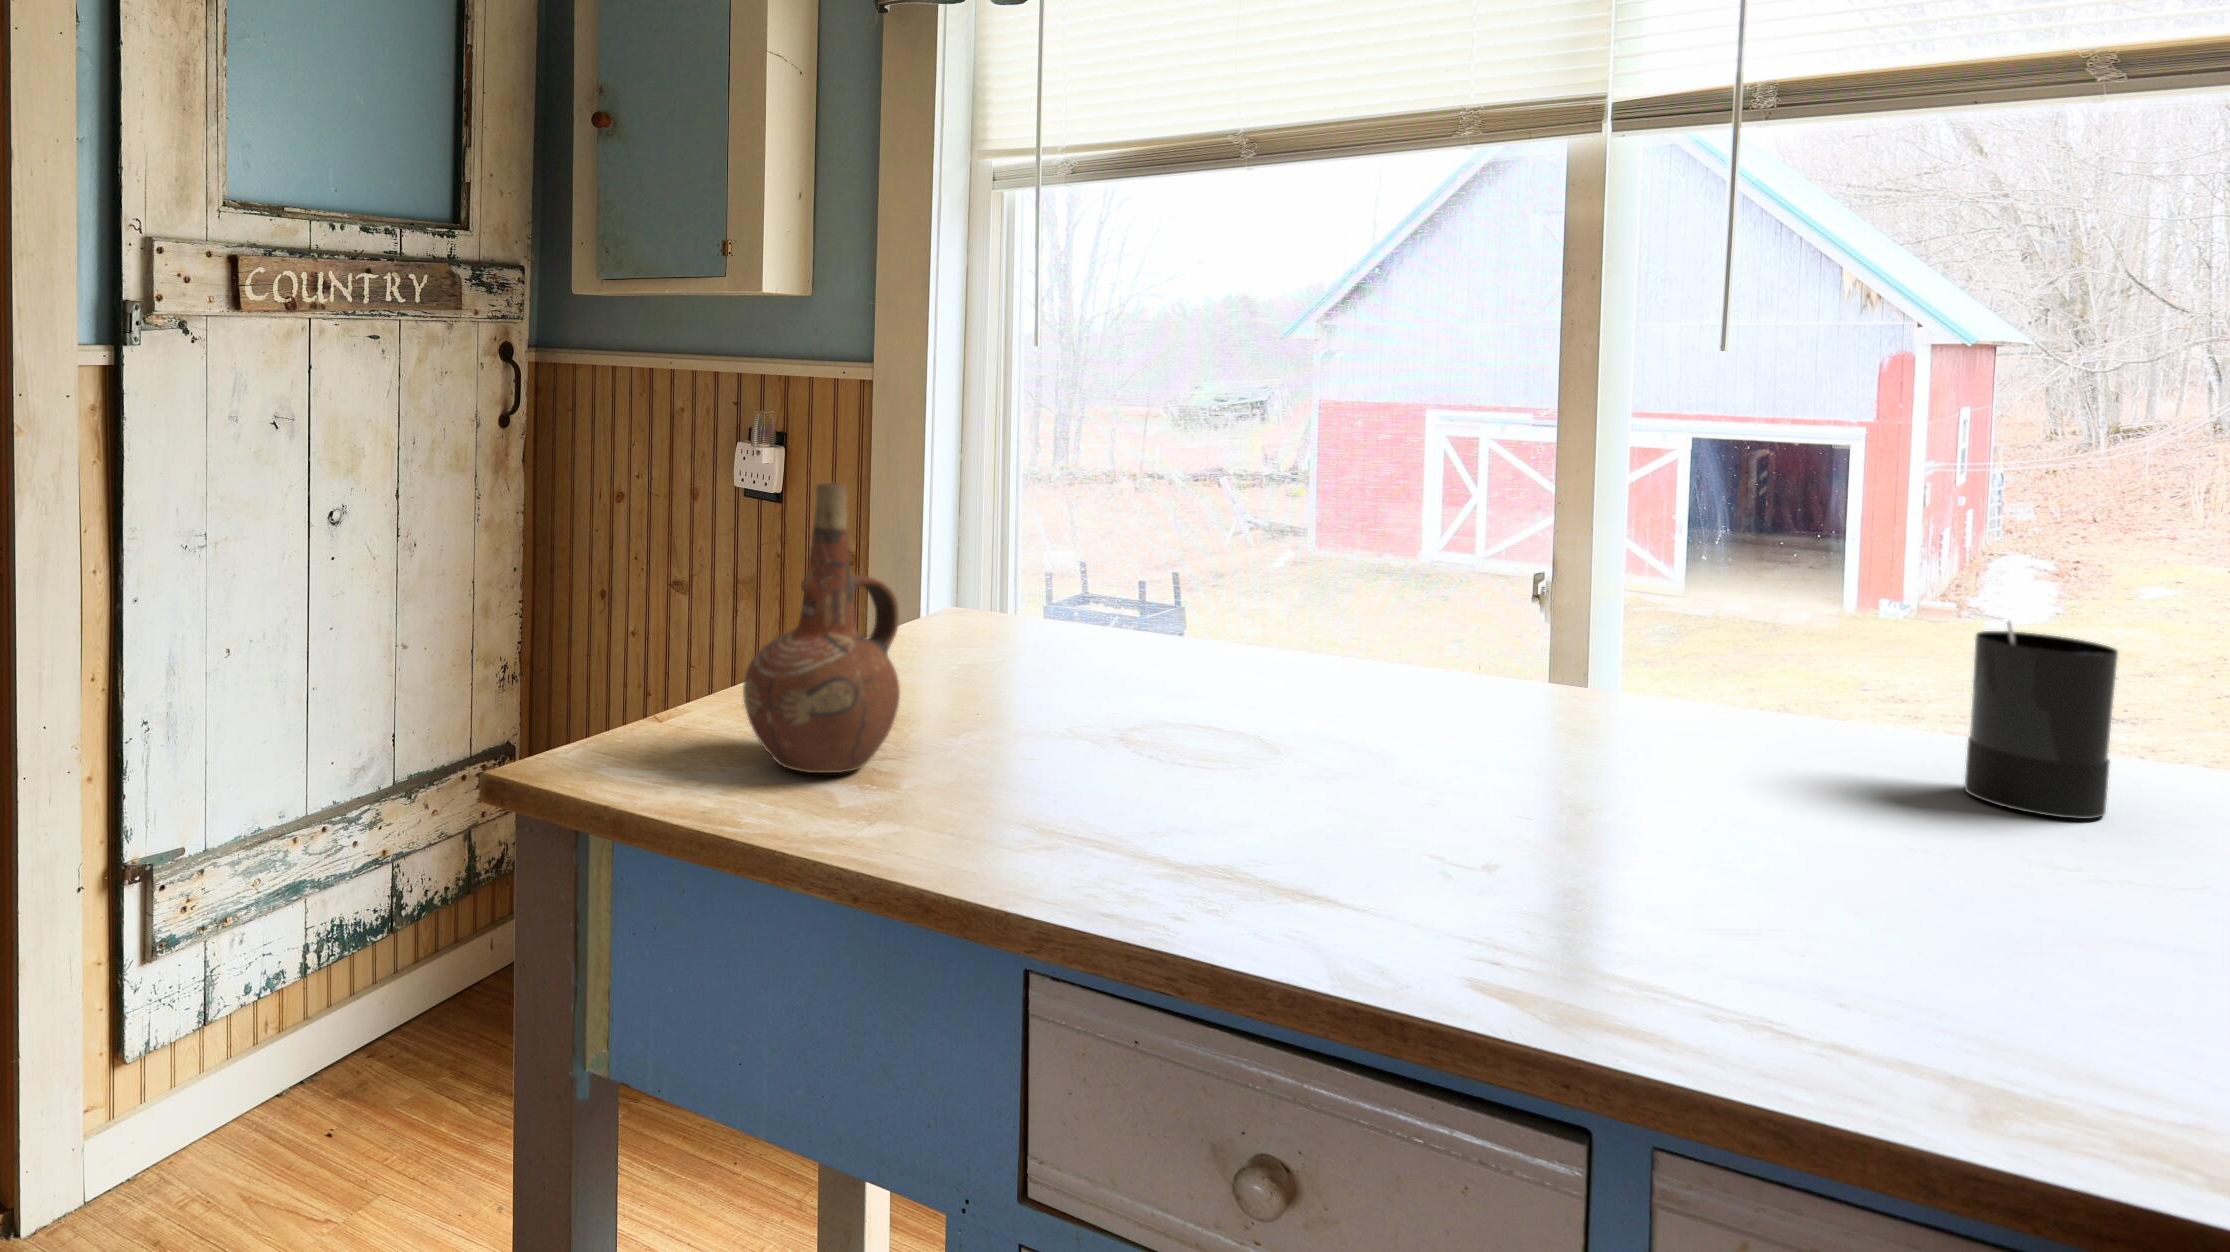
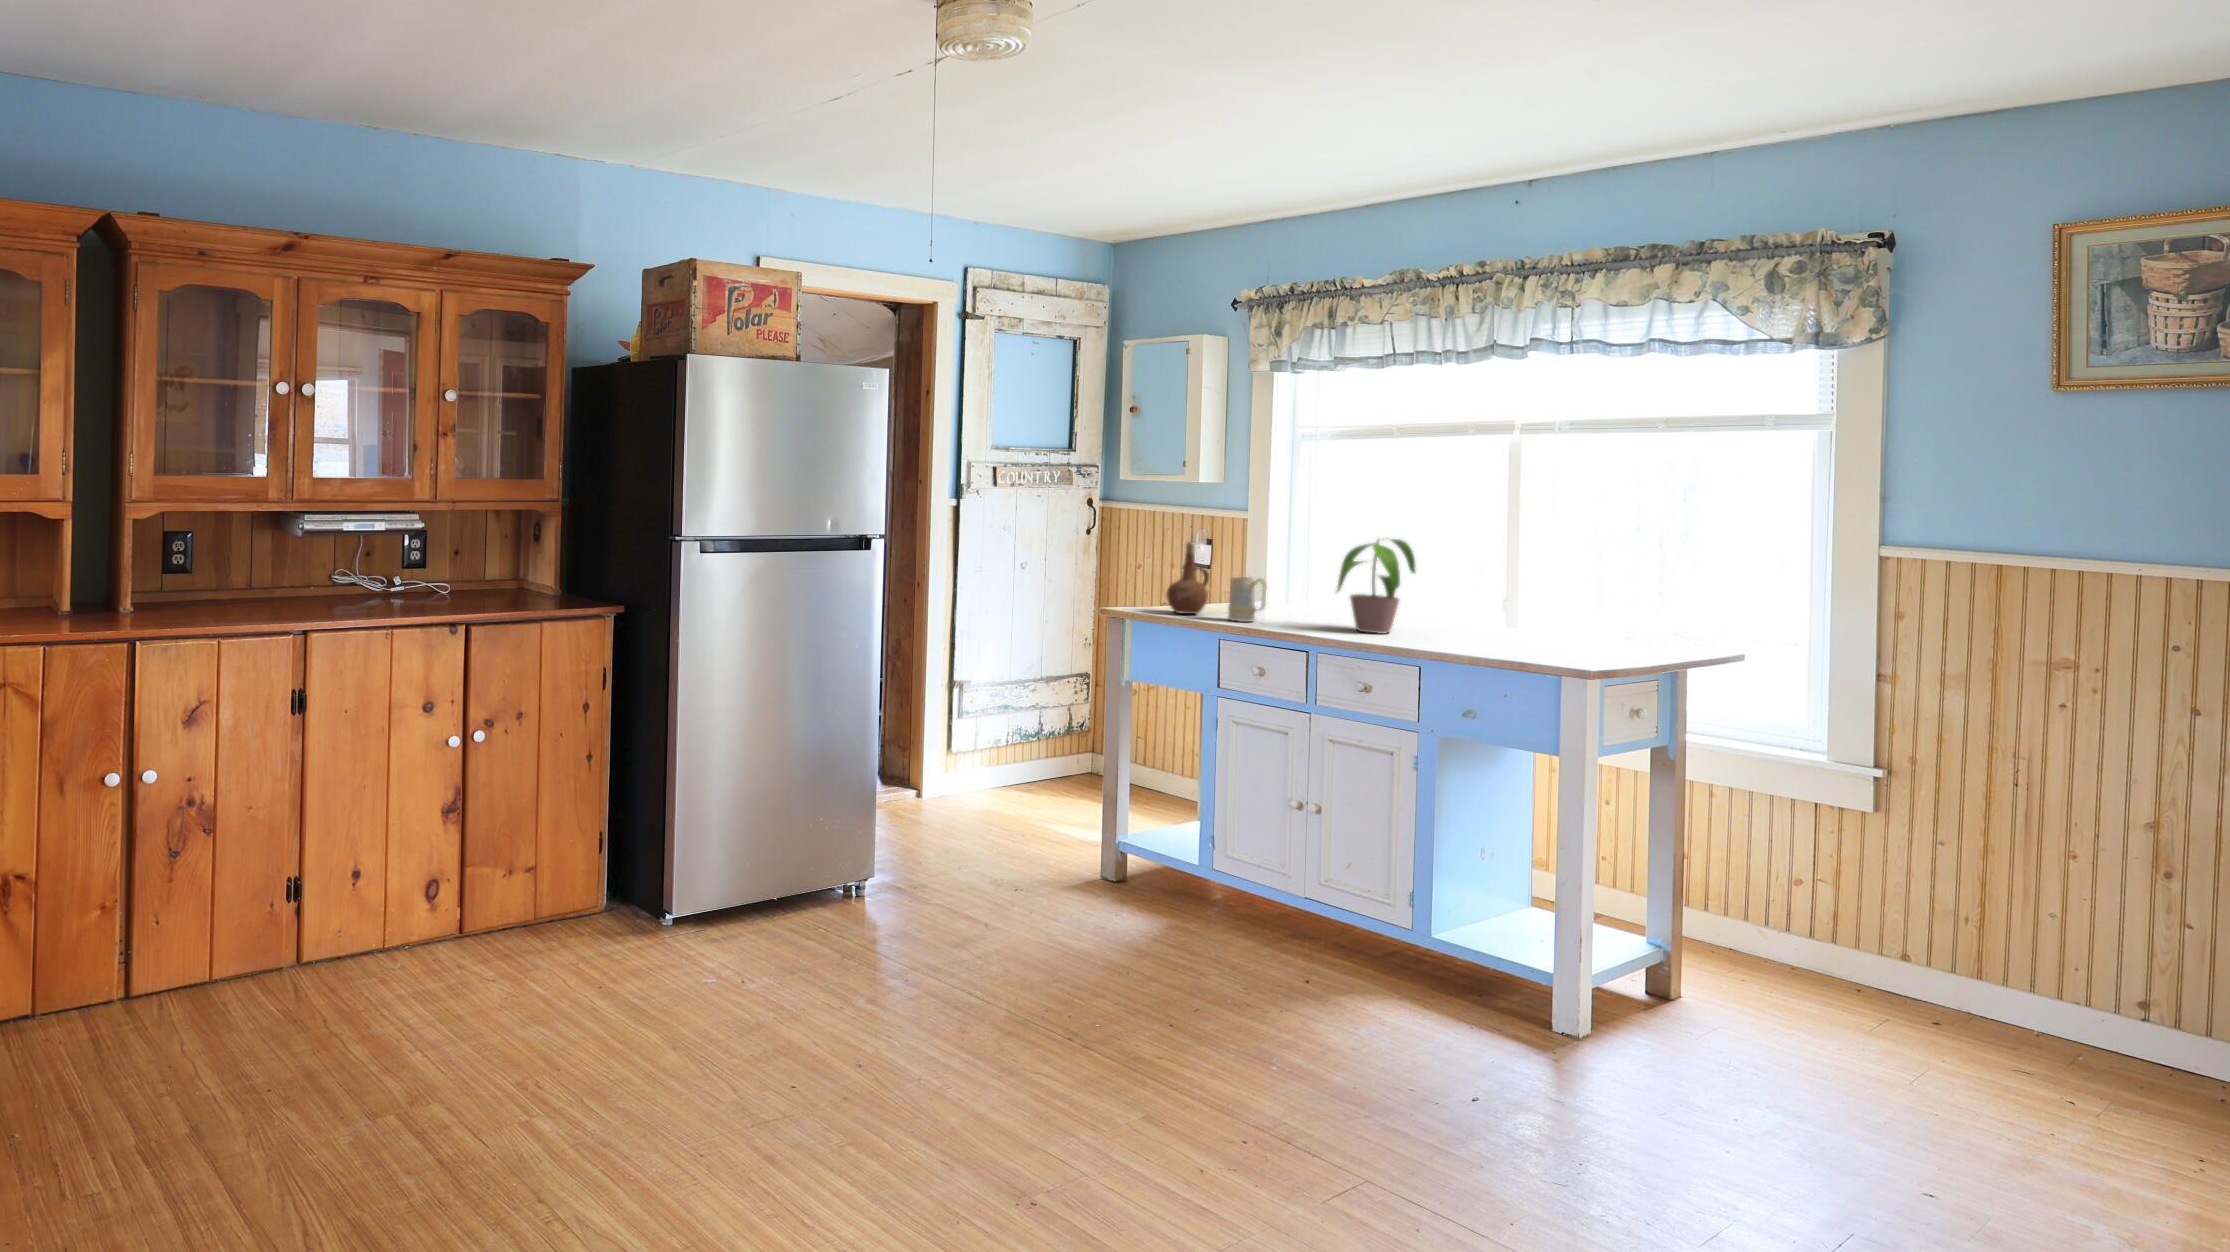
potted plant: none [1390,444,1826,870] -> present [1337,539,1415,634]
candle: present [1965,619,2118,819] -> none [1506,588,1540,639]
mug: none [997,621,1161,821] -> present [1228,577,1267,622]

